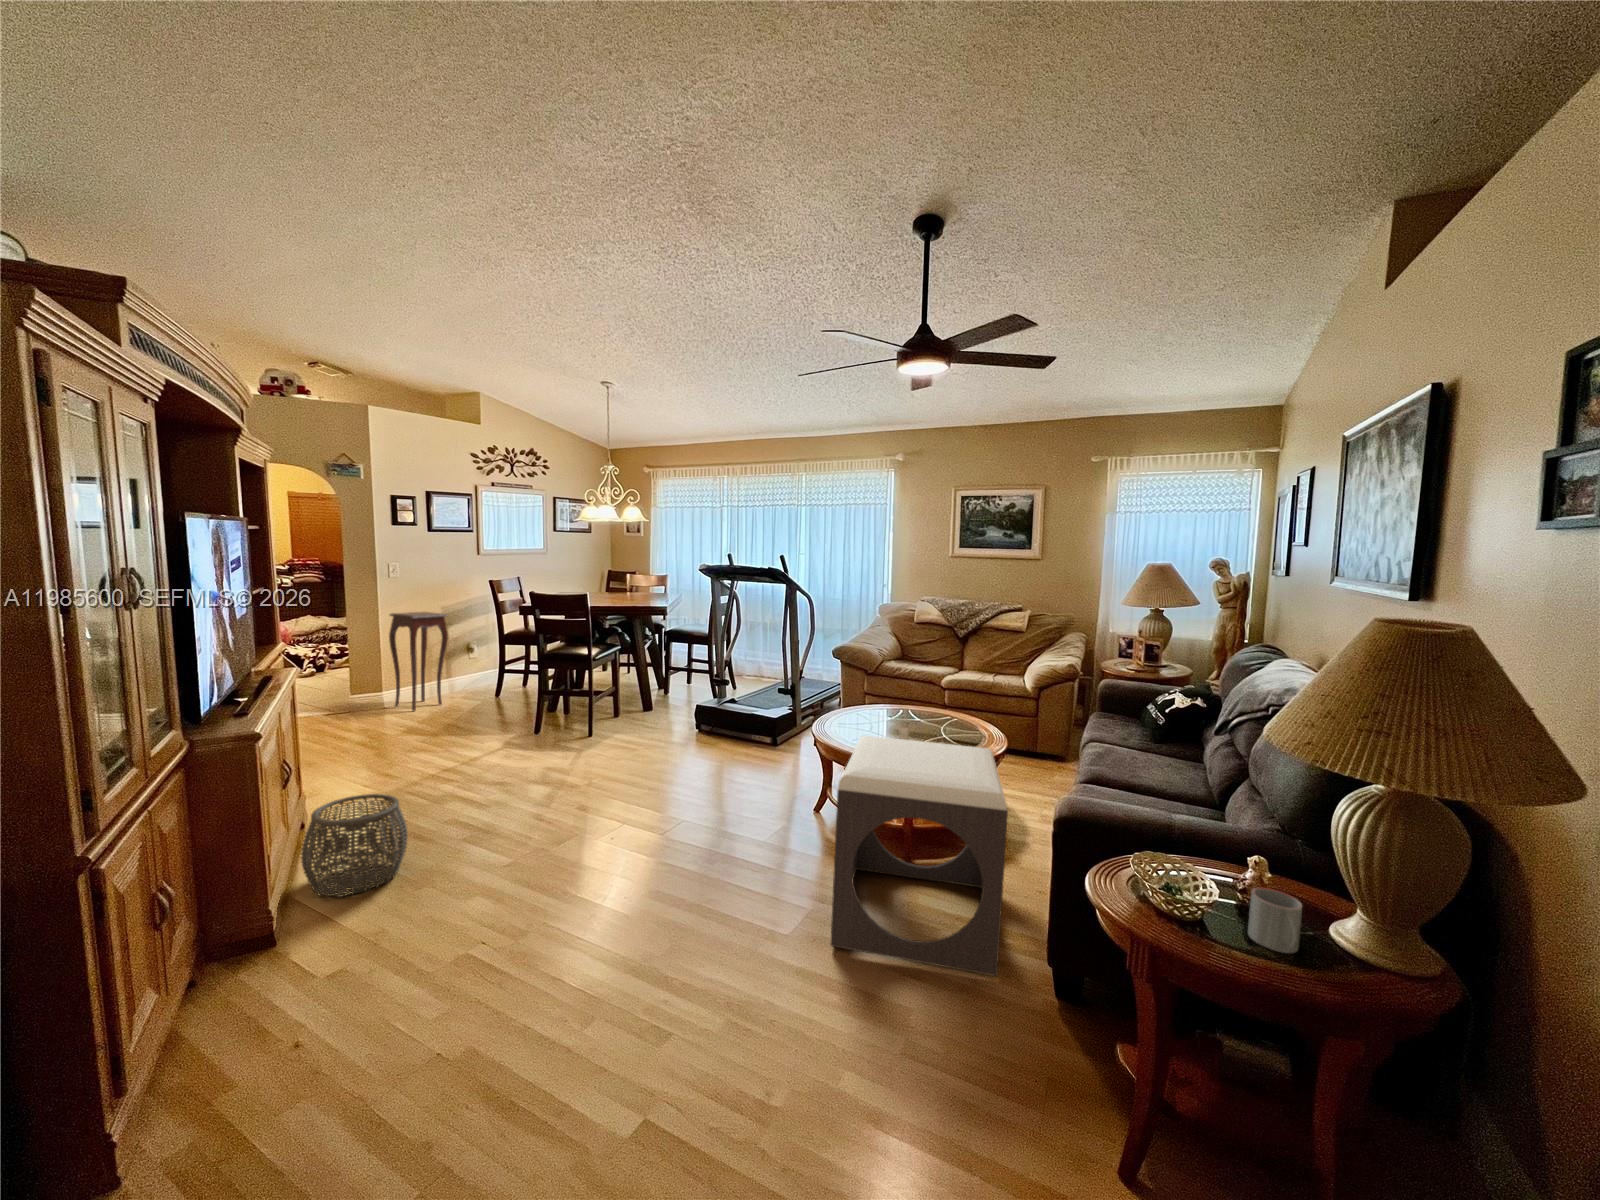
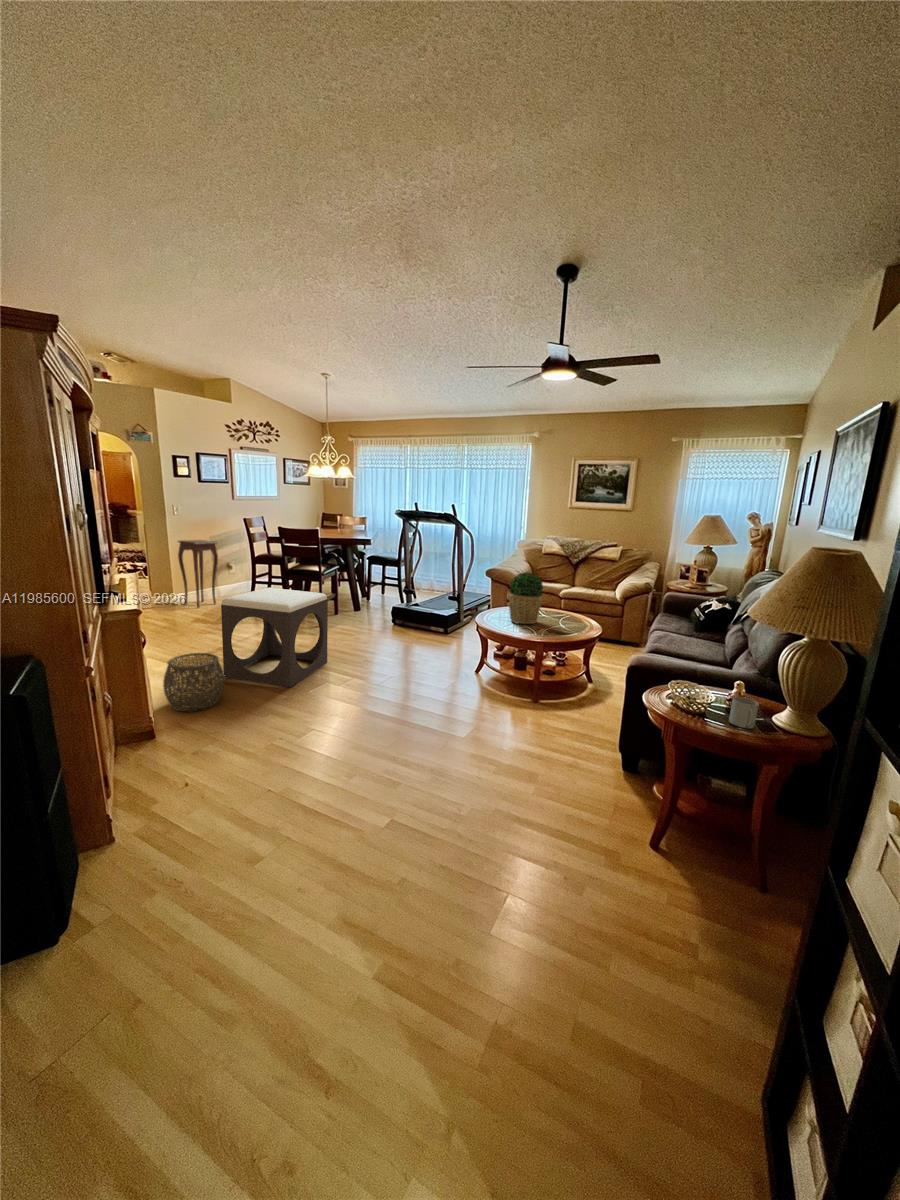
potted plant: none [863,654,916,735] -> present [509,572,544,624]
footstool: present [830,736,1008,976] -> present [221,588,328,687]

